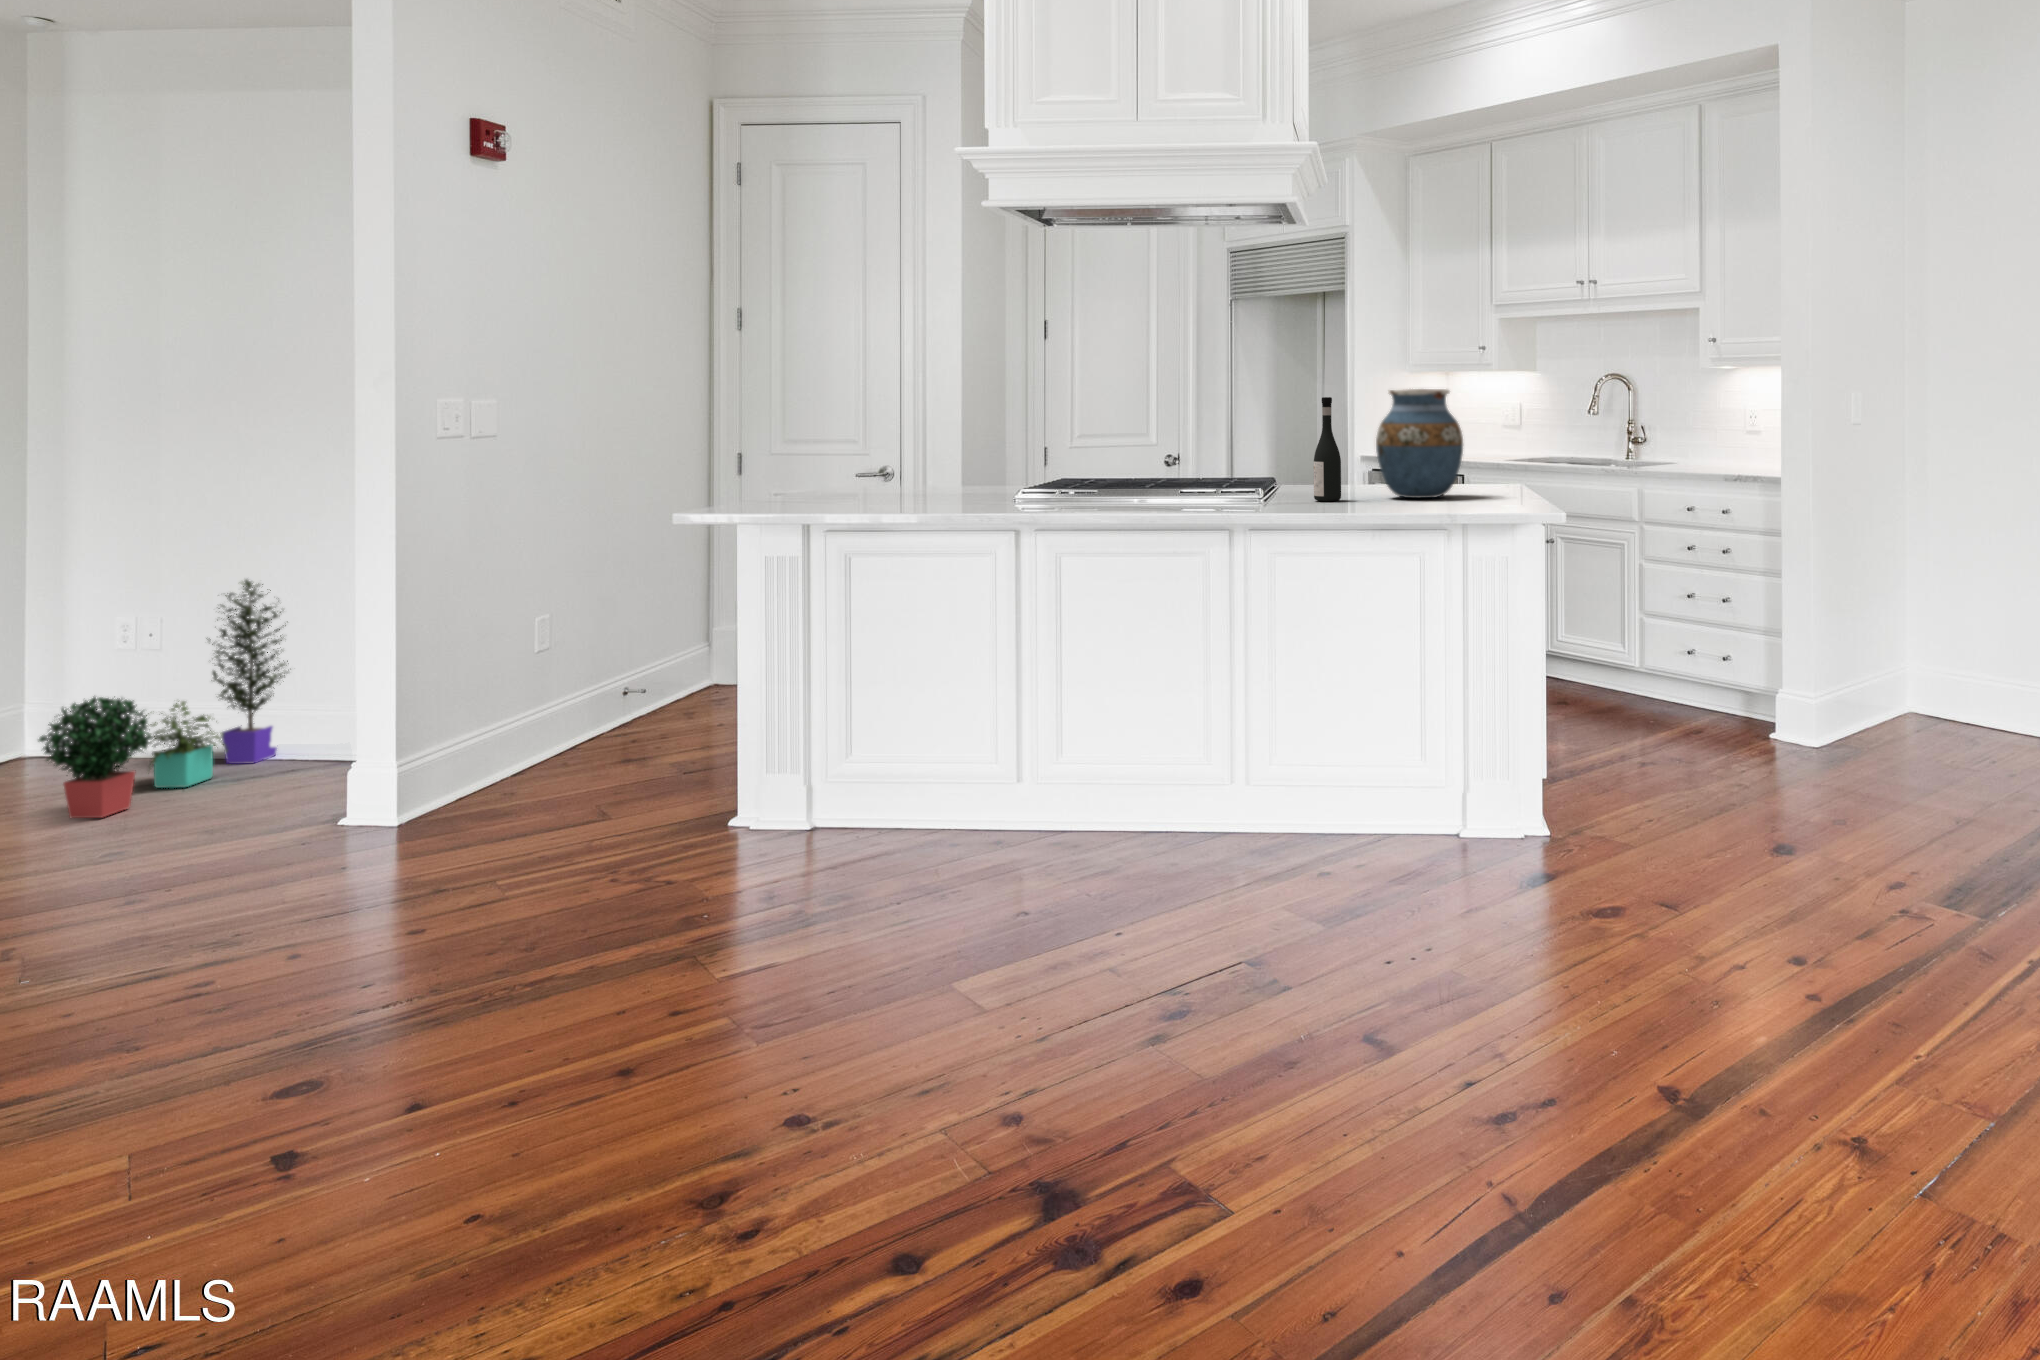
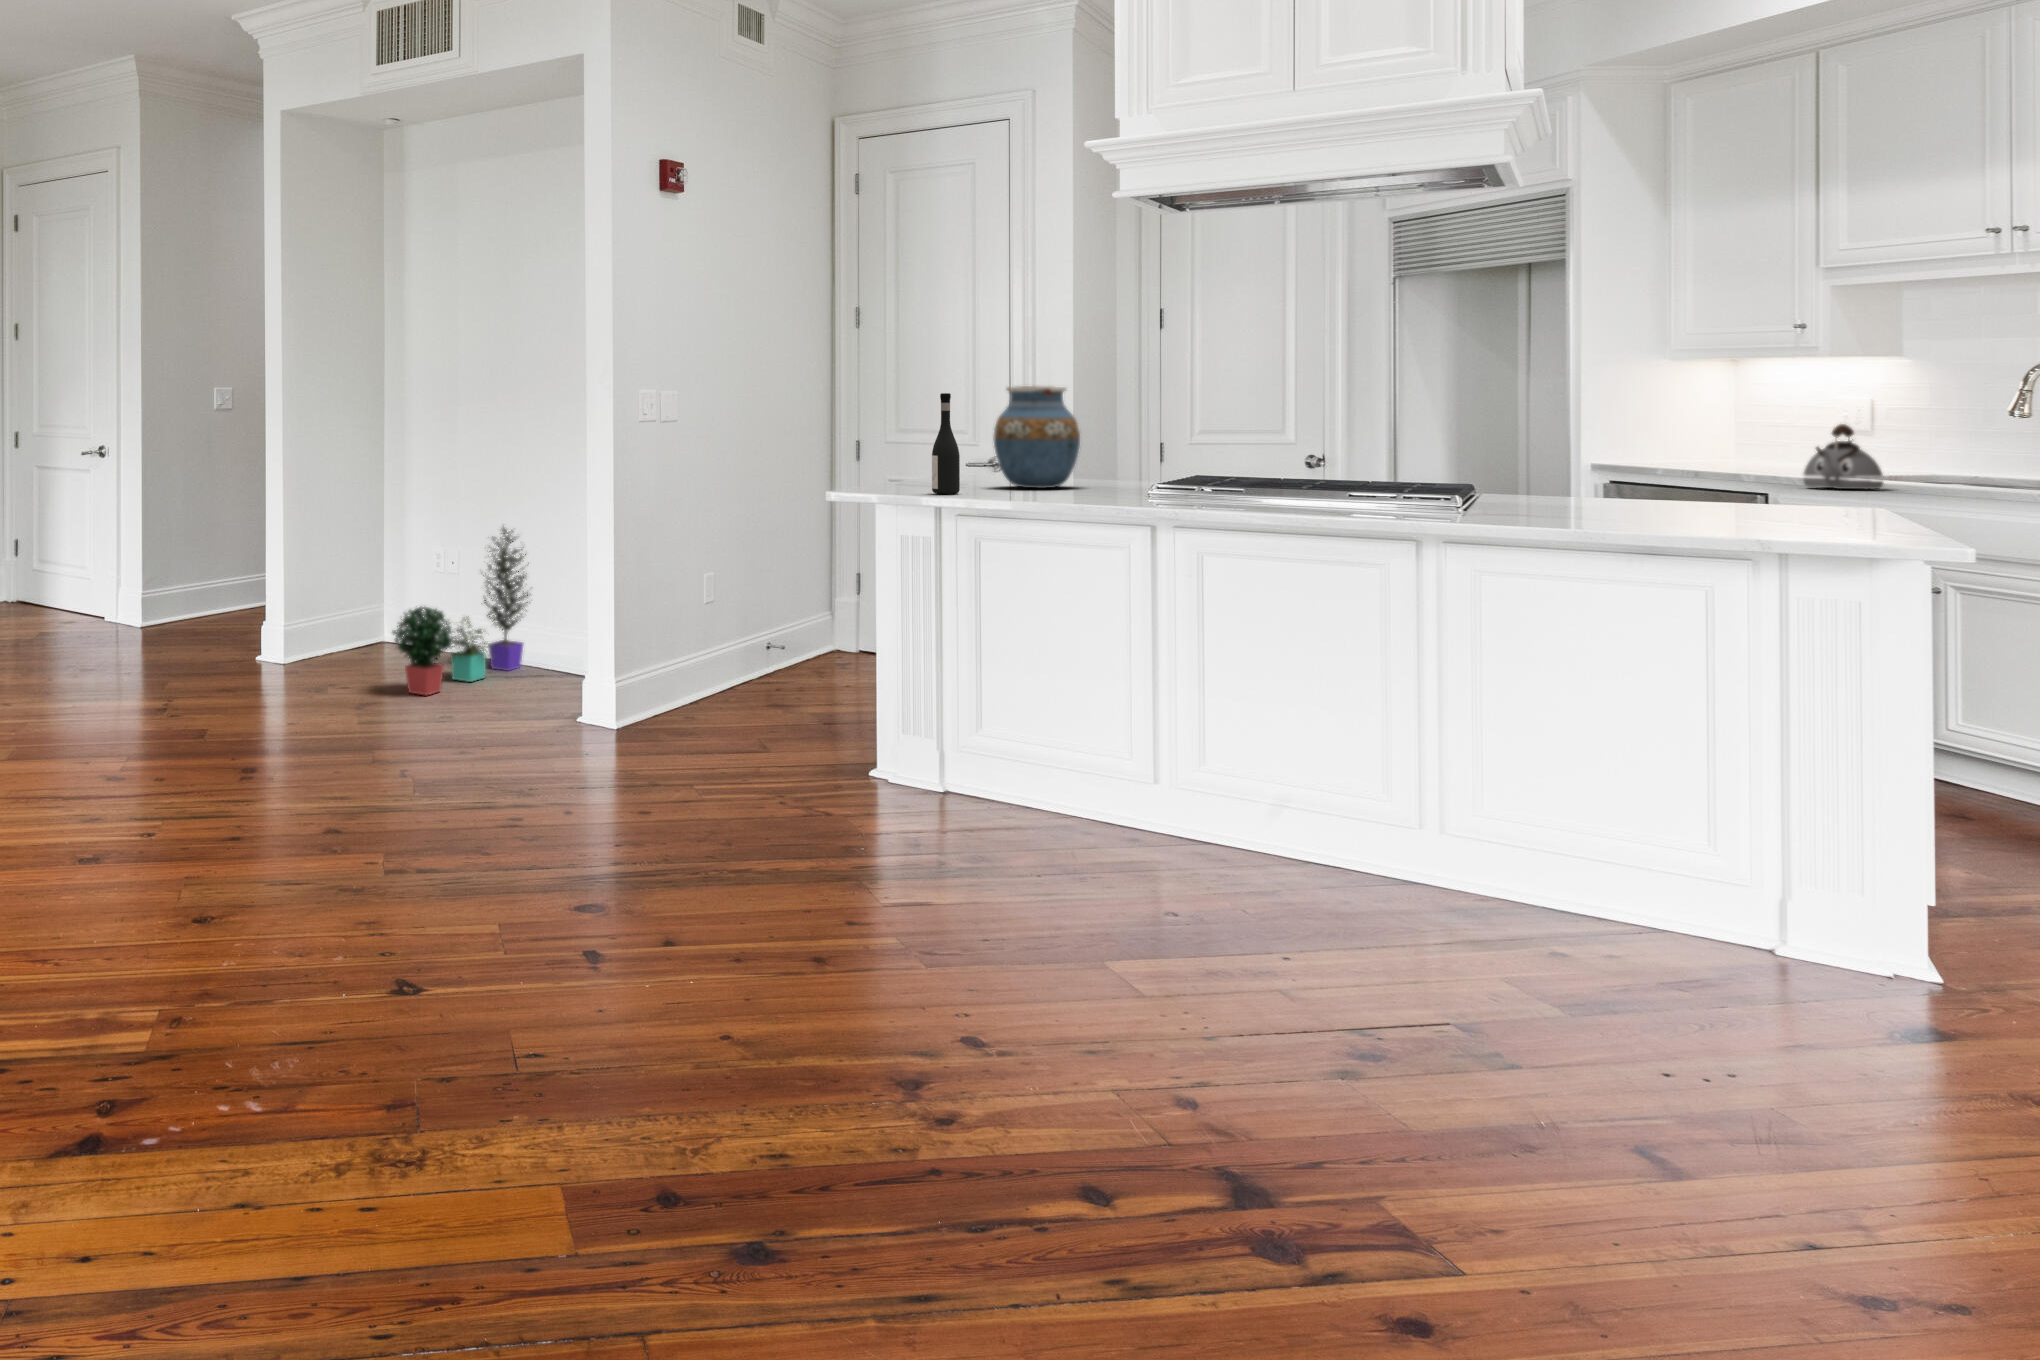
vase: present [1376,389,1463,498] -> present [994,386,1080,488]
wine bottle: present [1314,397,1341,501] -> present [932,393,960,494]
kettle: none [1485,419,1529,467] -> present [1803,424,1883,489]

